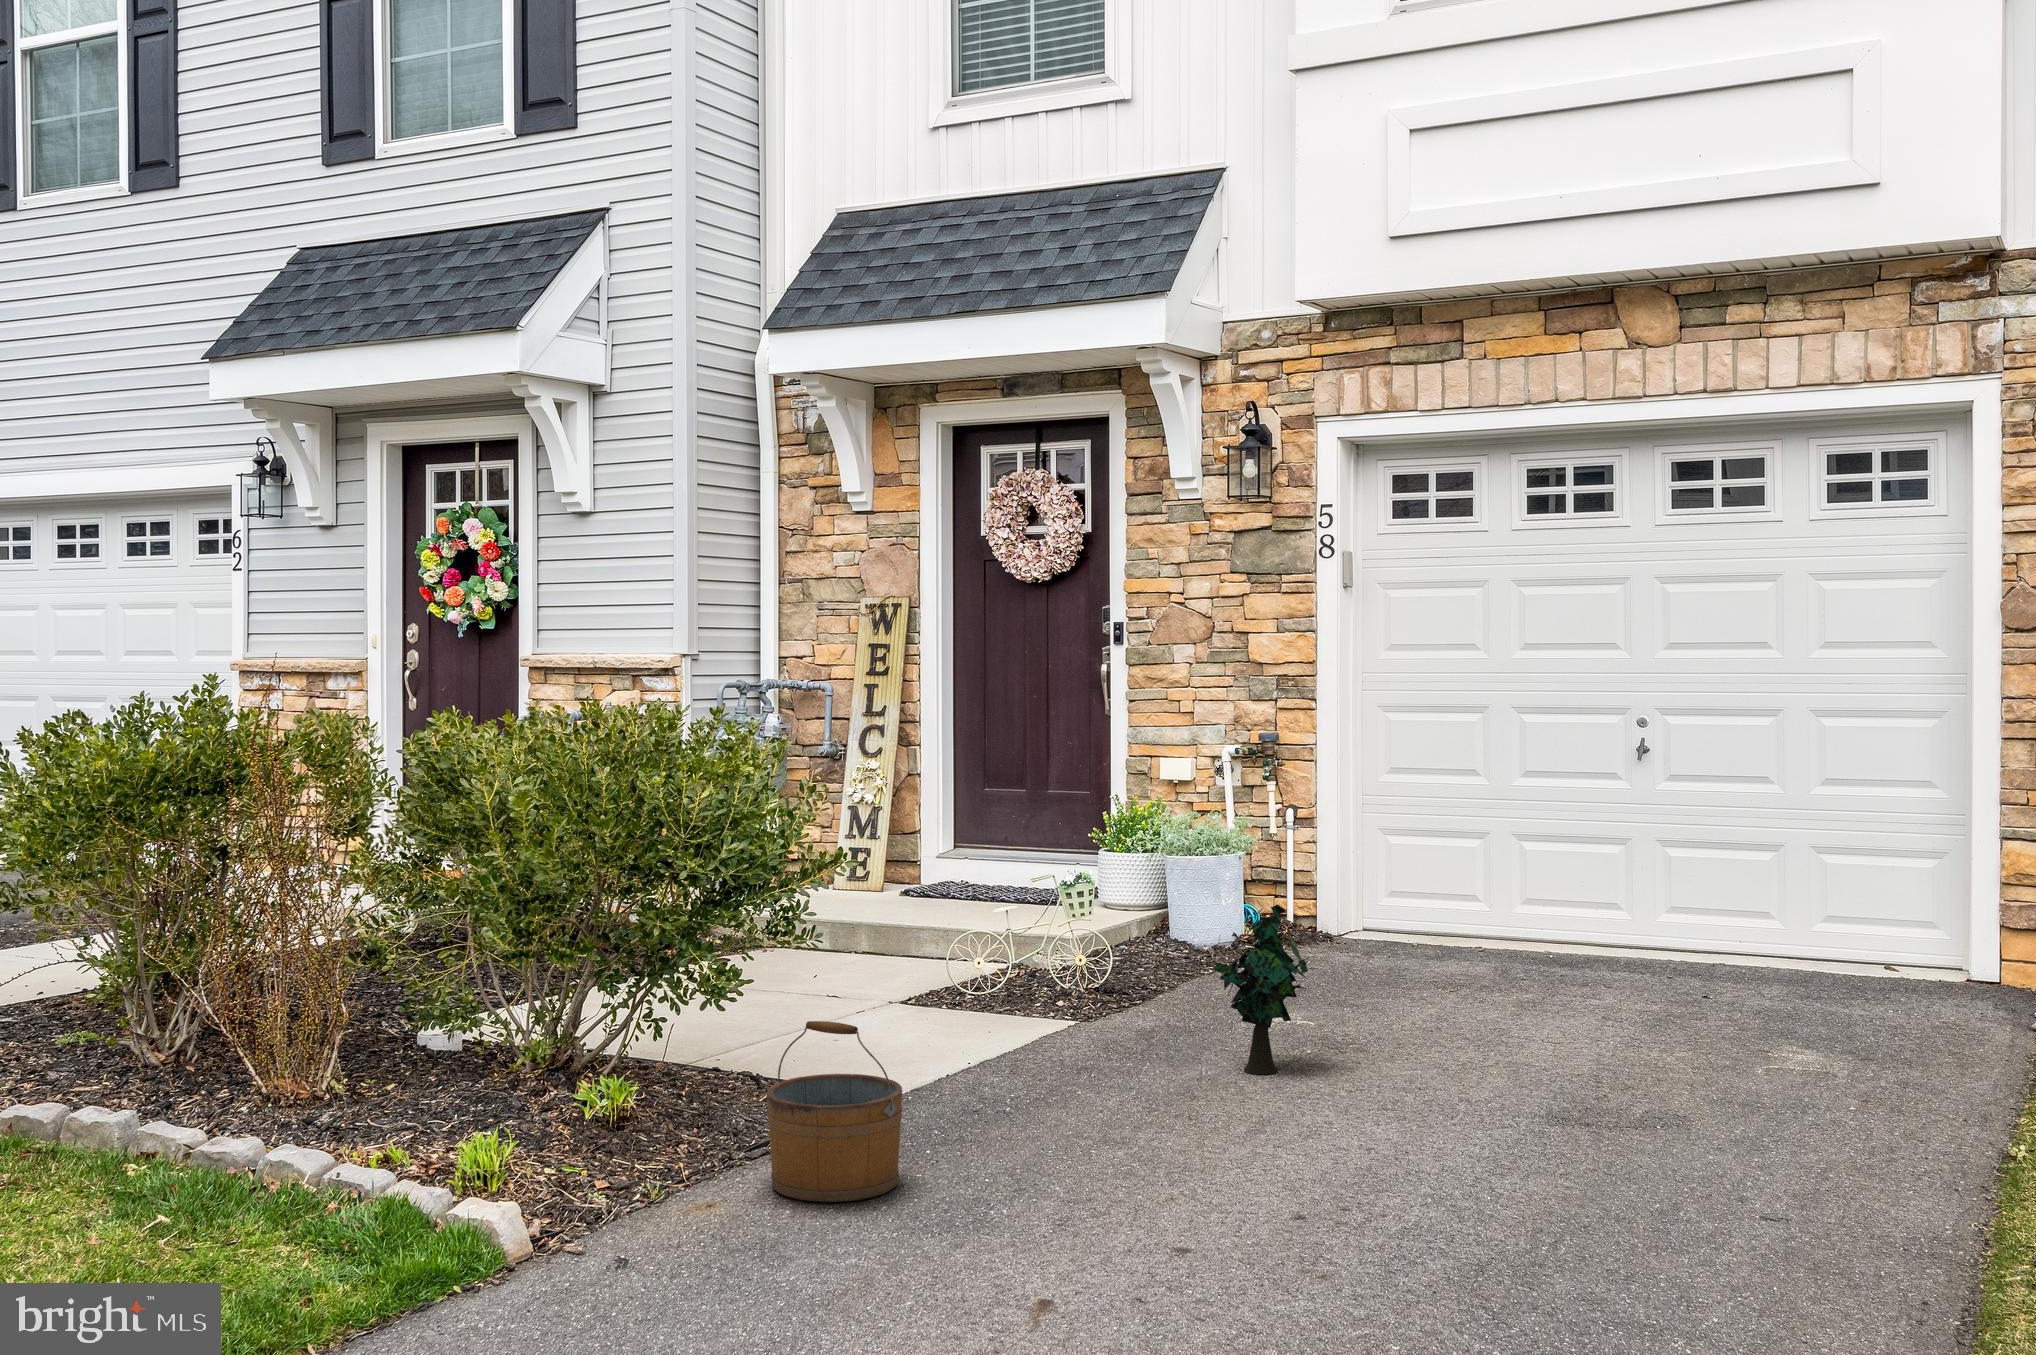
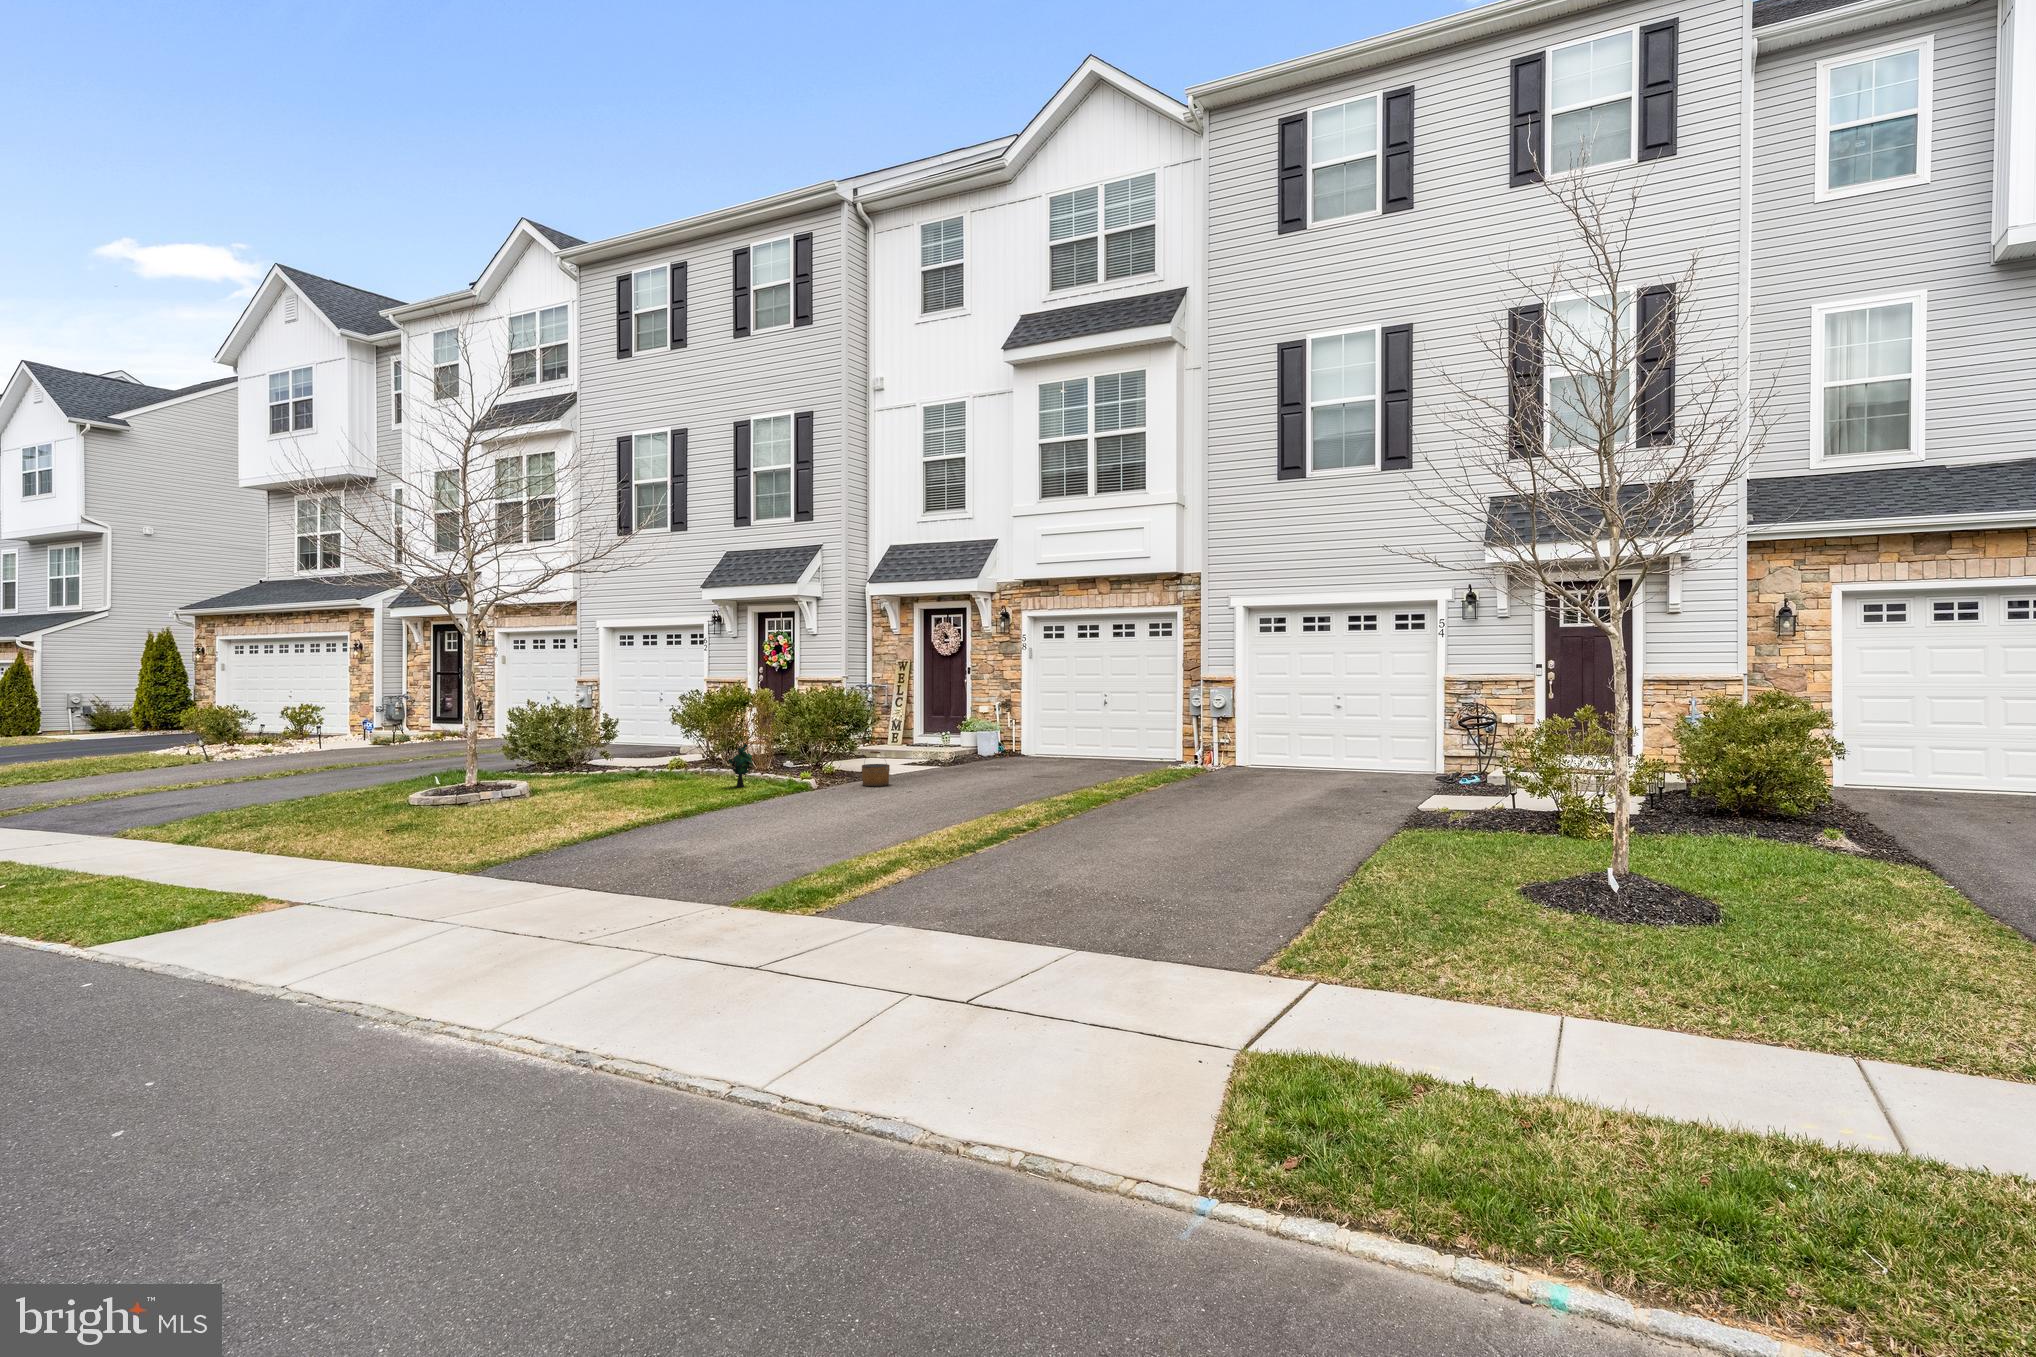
decorative plant: present [1213,905,1308,1074] -> present [728,744,753,787]

